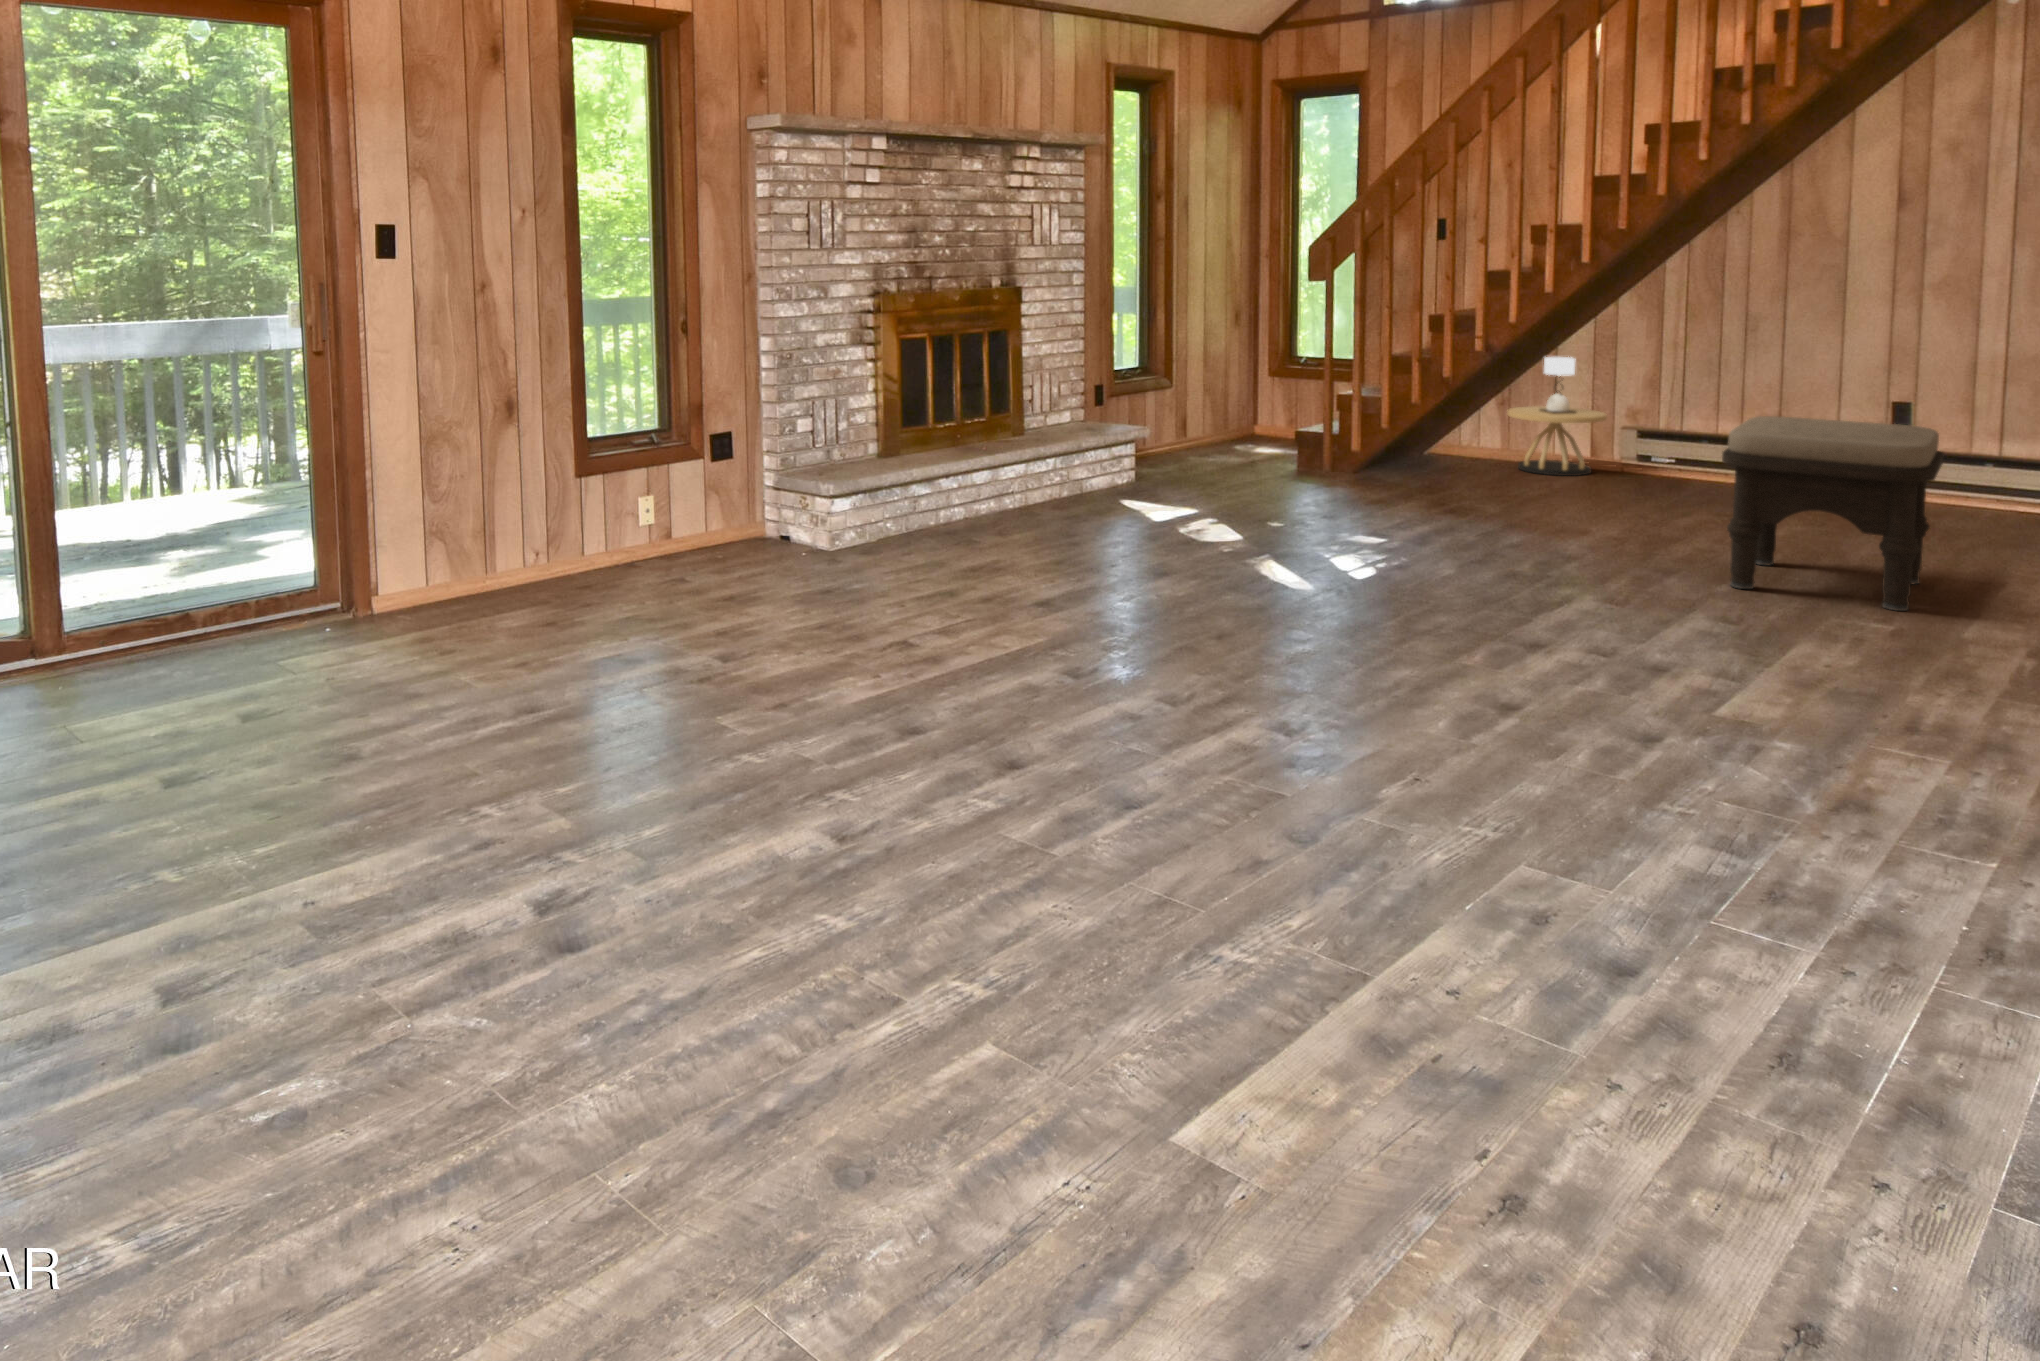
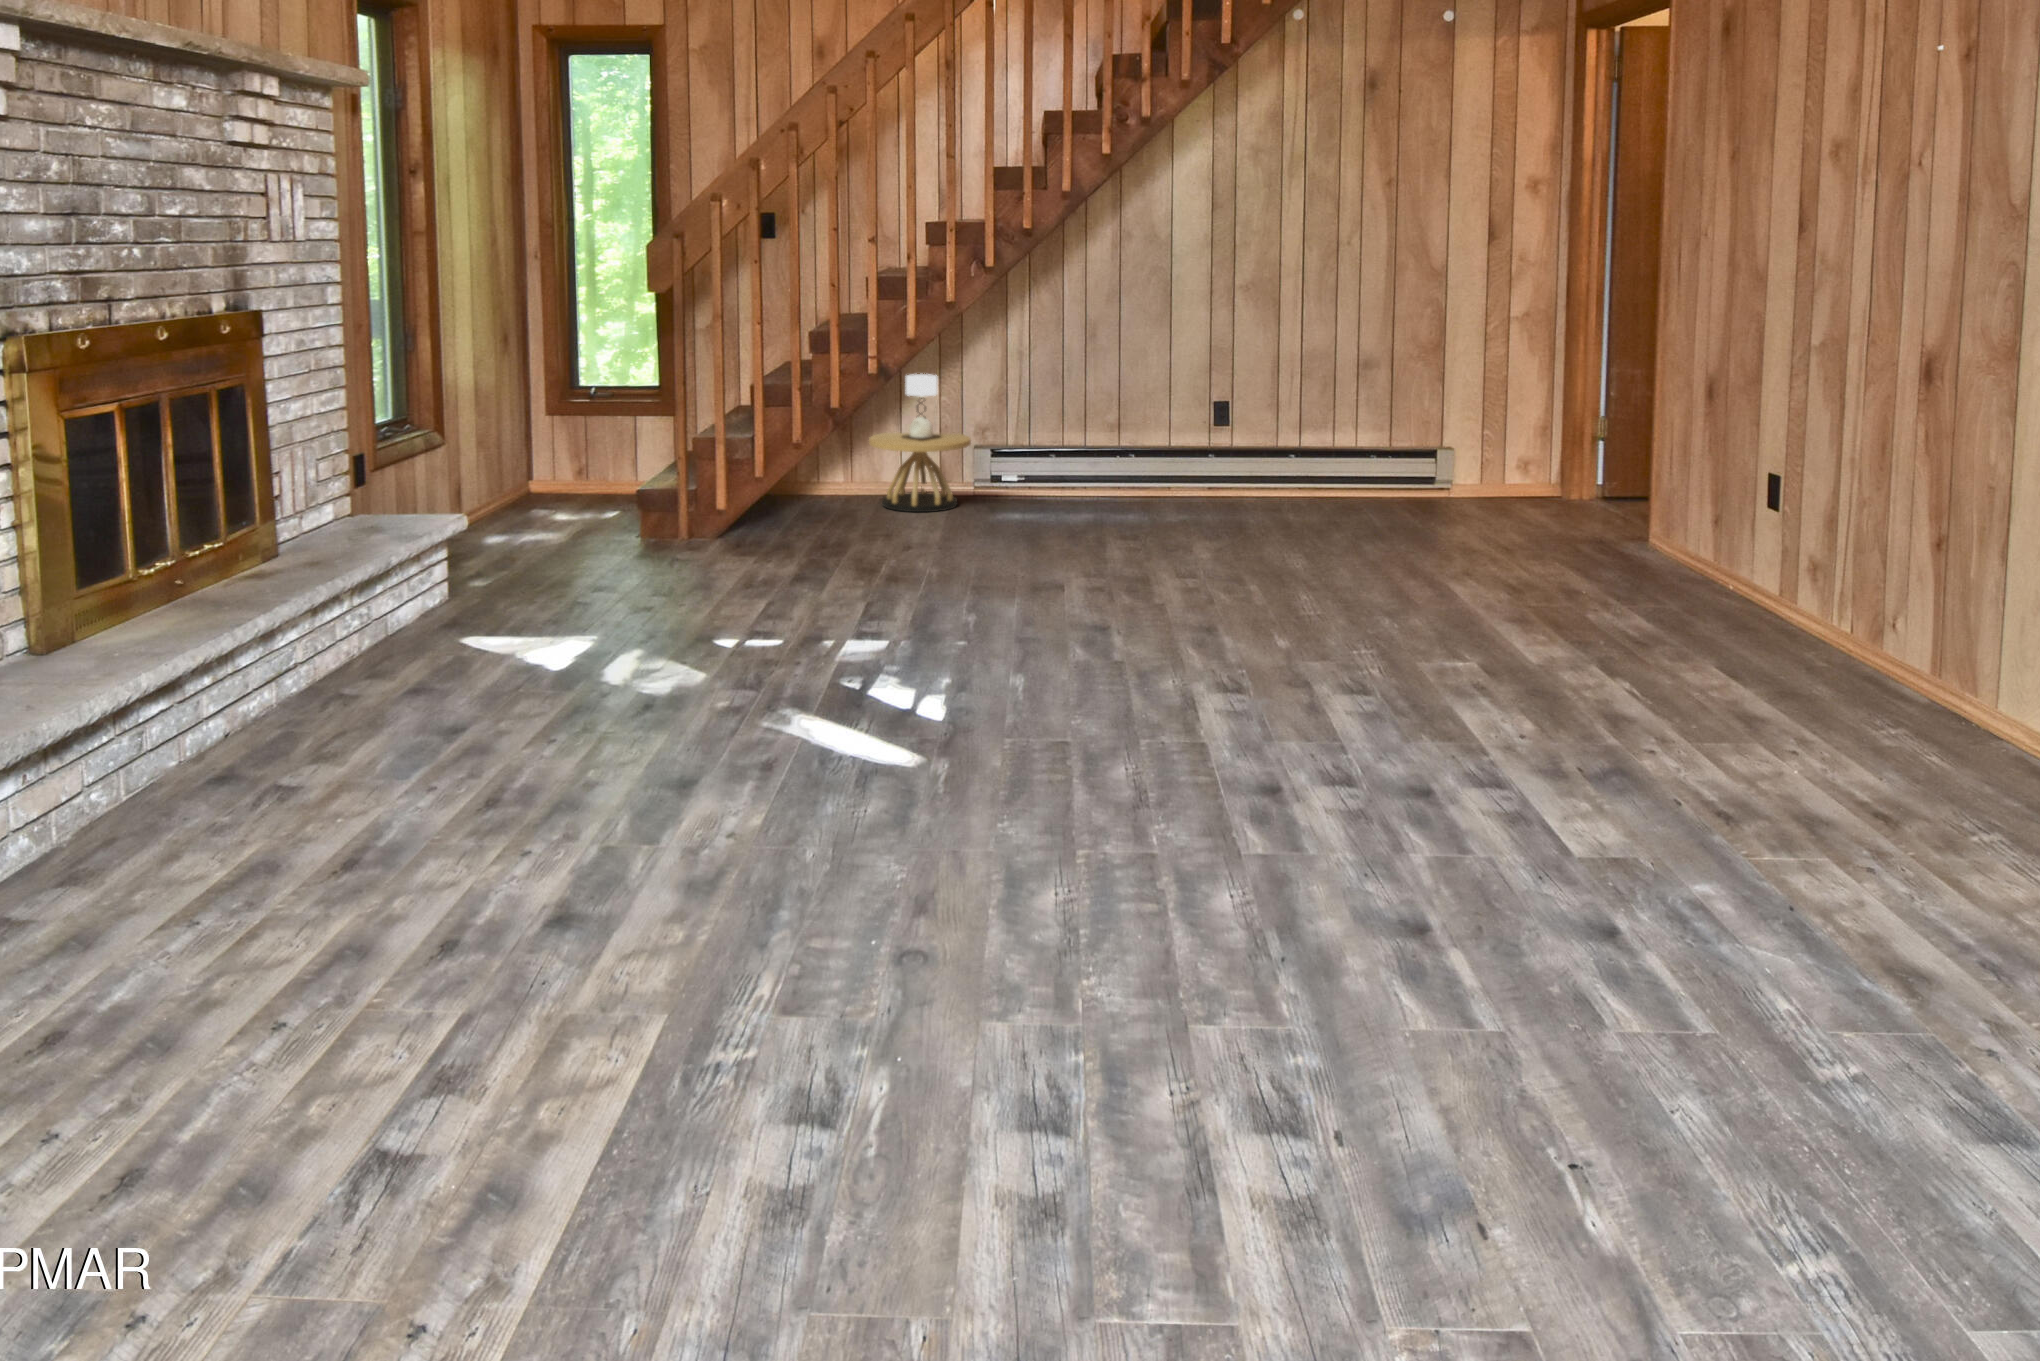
ottoman: present [1722,416,1944,611] -> none [1241,438,1462,642]

